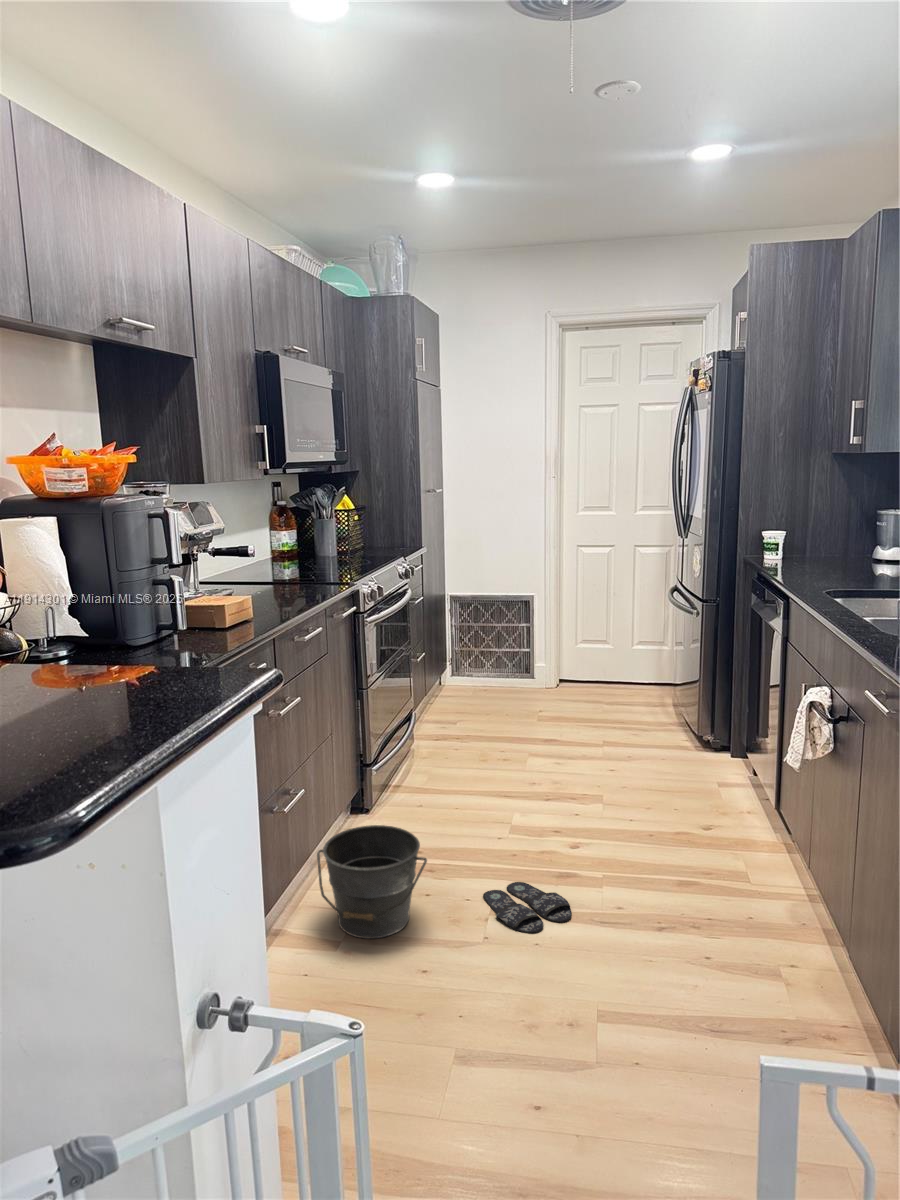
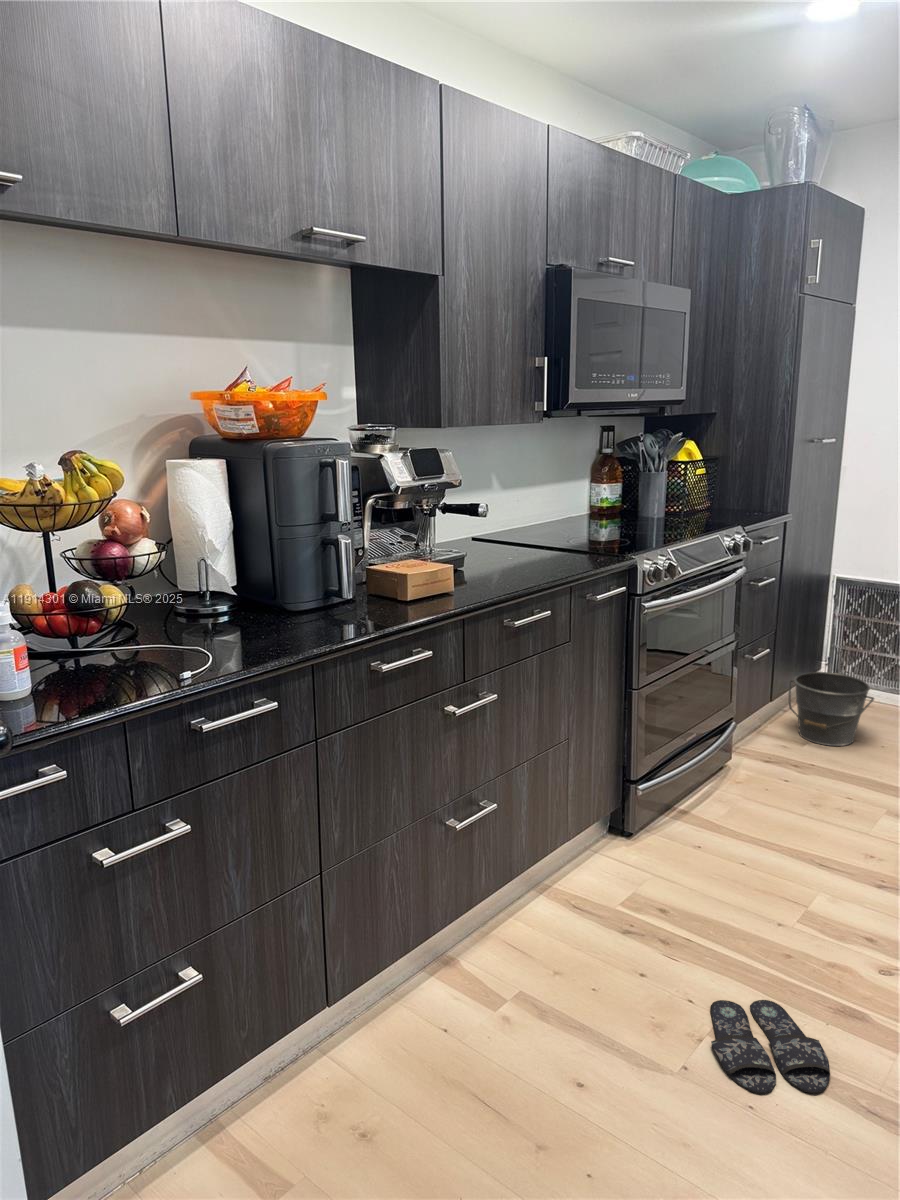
bucket: present [317,825,427,939] -> present [789,672,874,746]

